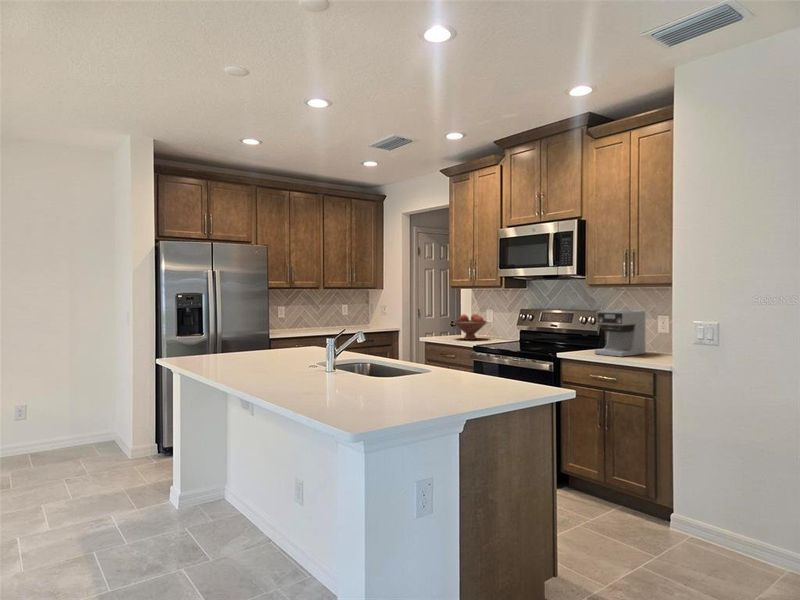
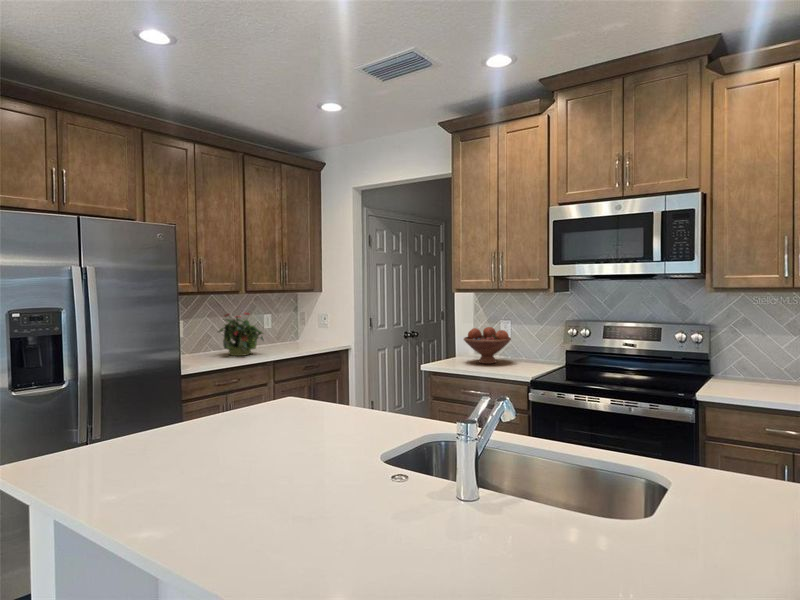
potted plant: none [303,301,334,331] -> present [219,313,264,356]
coffee maker: present [595,309,645,357] -> none [729,322,784,391]

